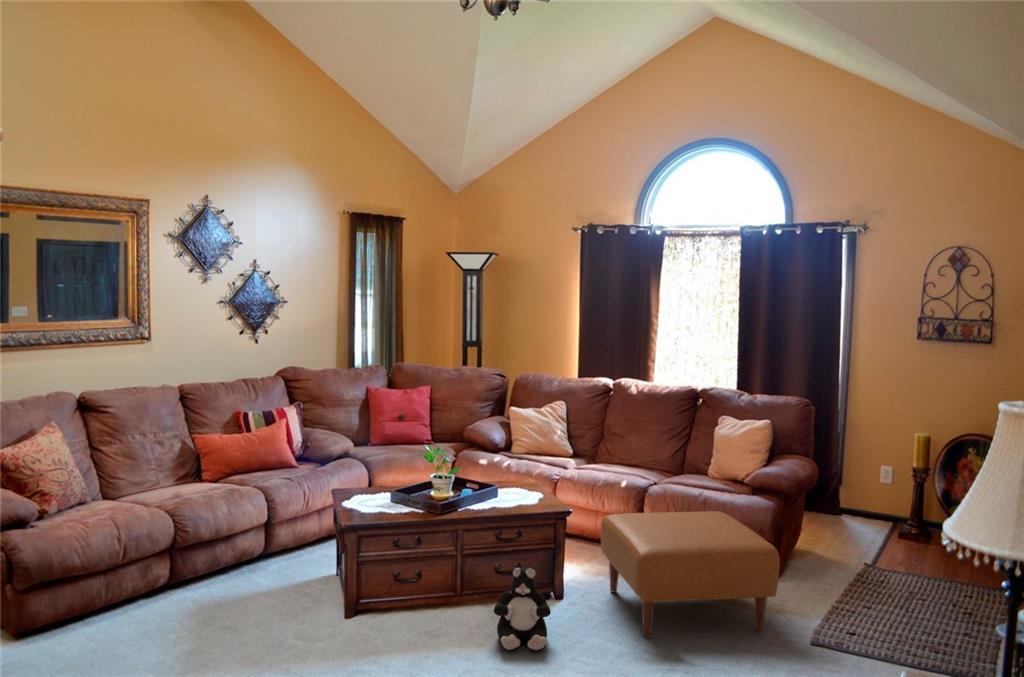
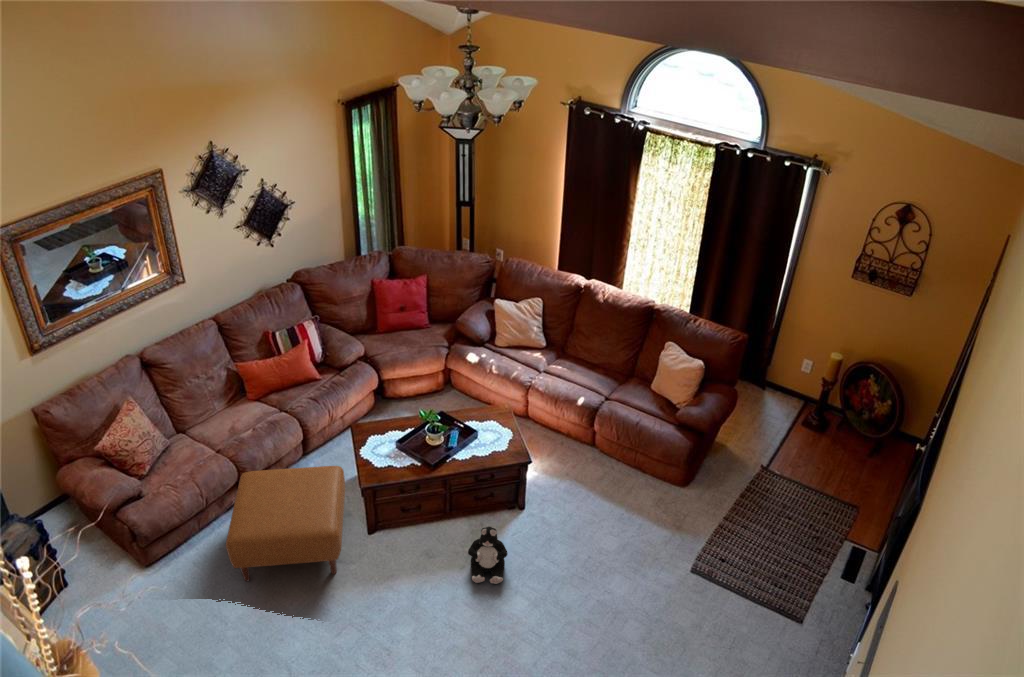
ottoman: present [601,511,780,638] -> present [226,466,345,581]

